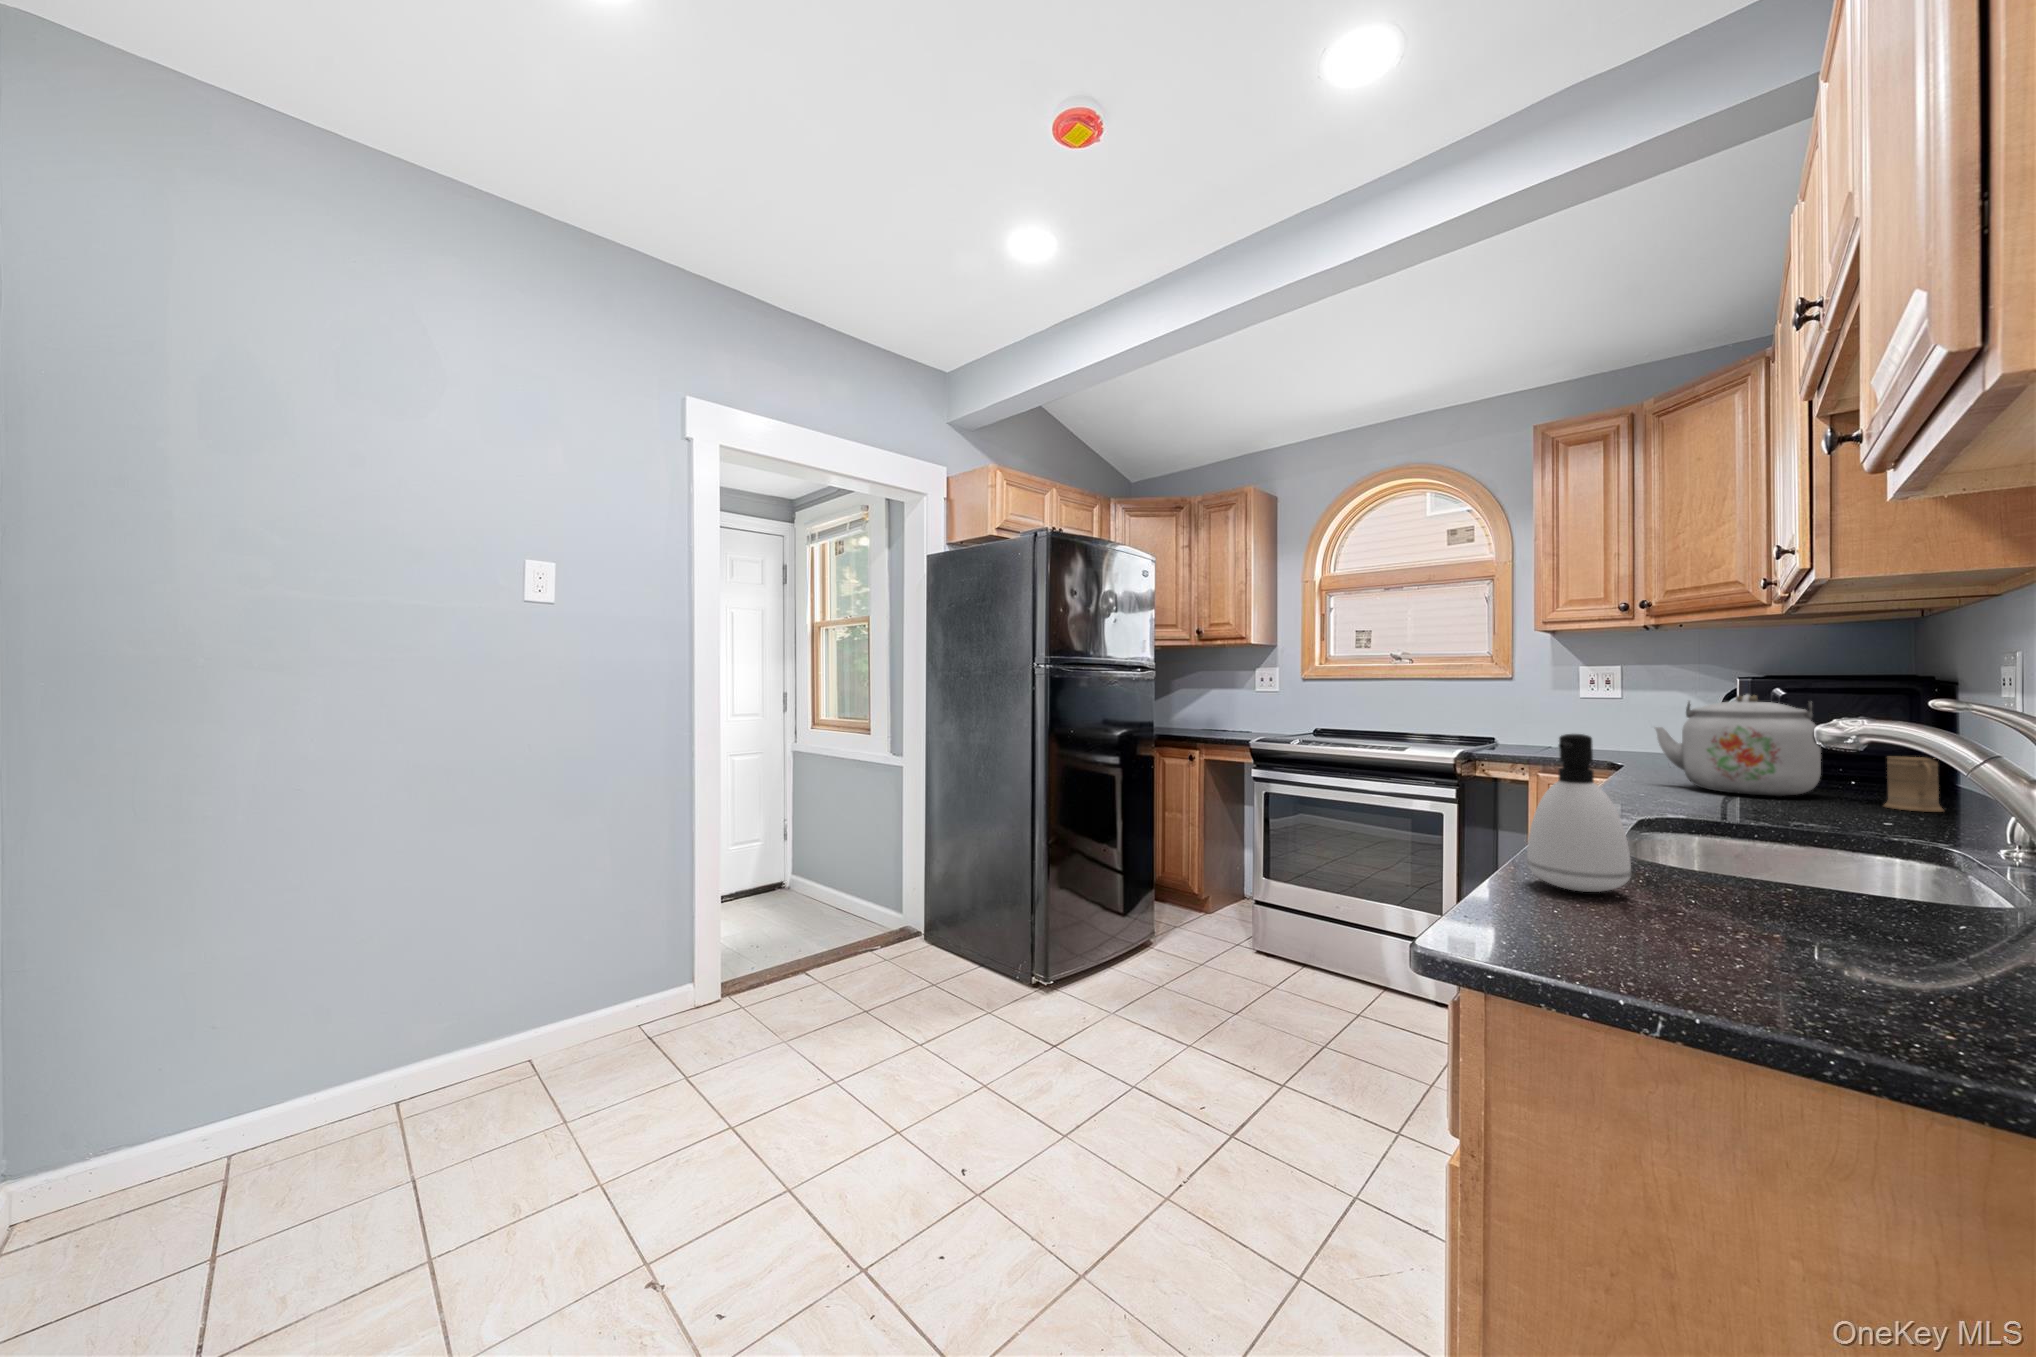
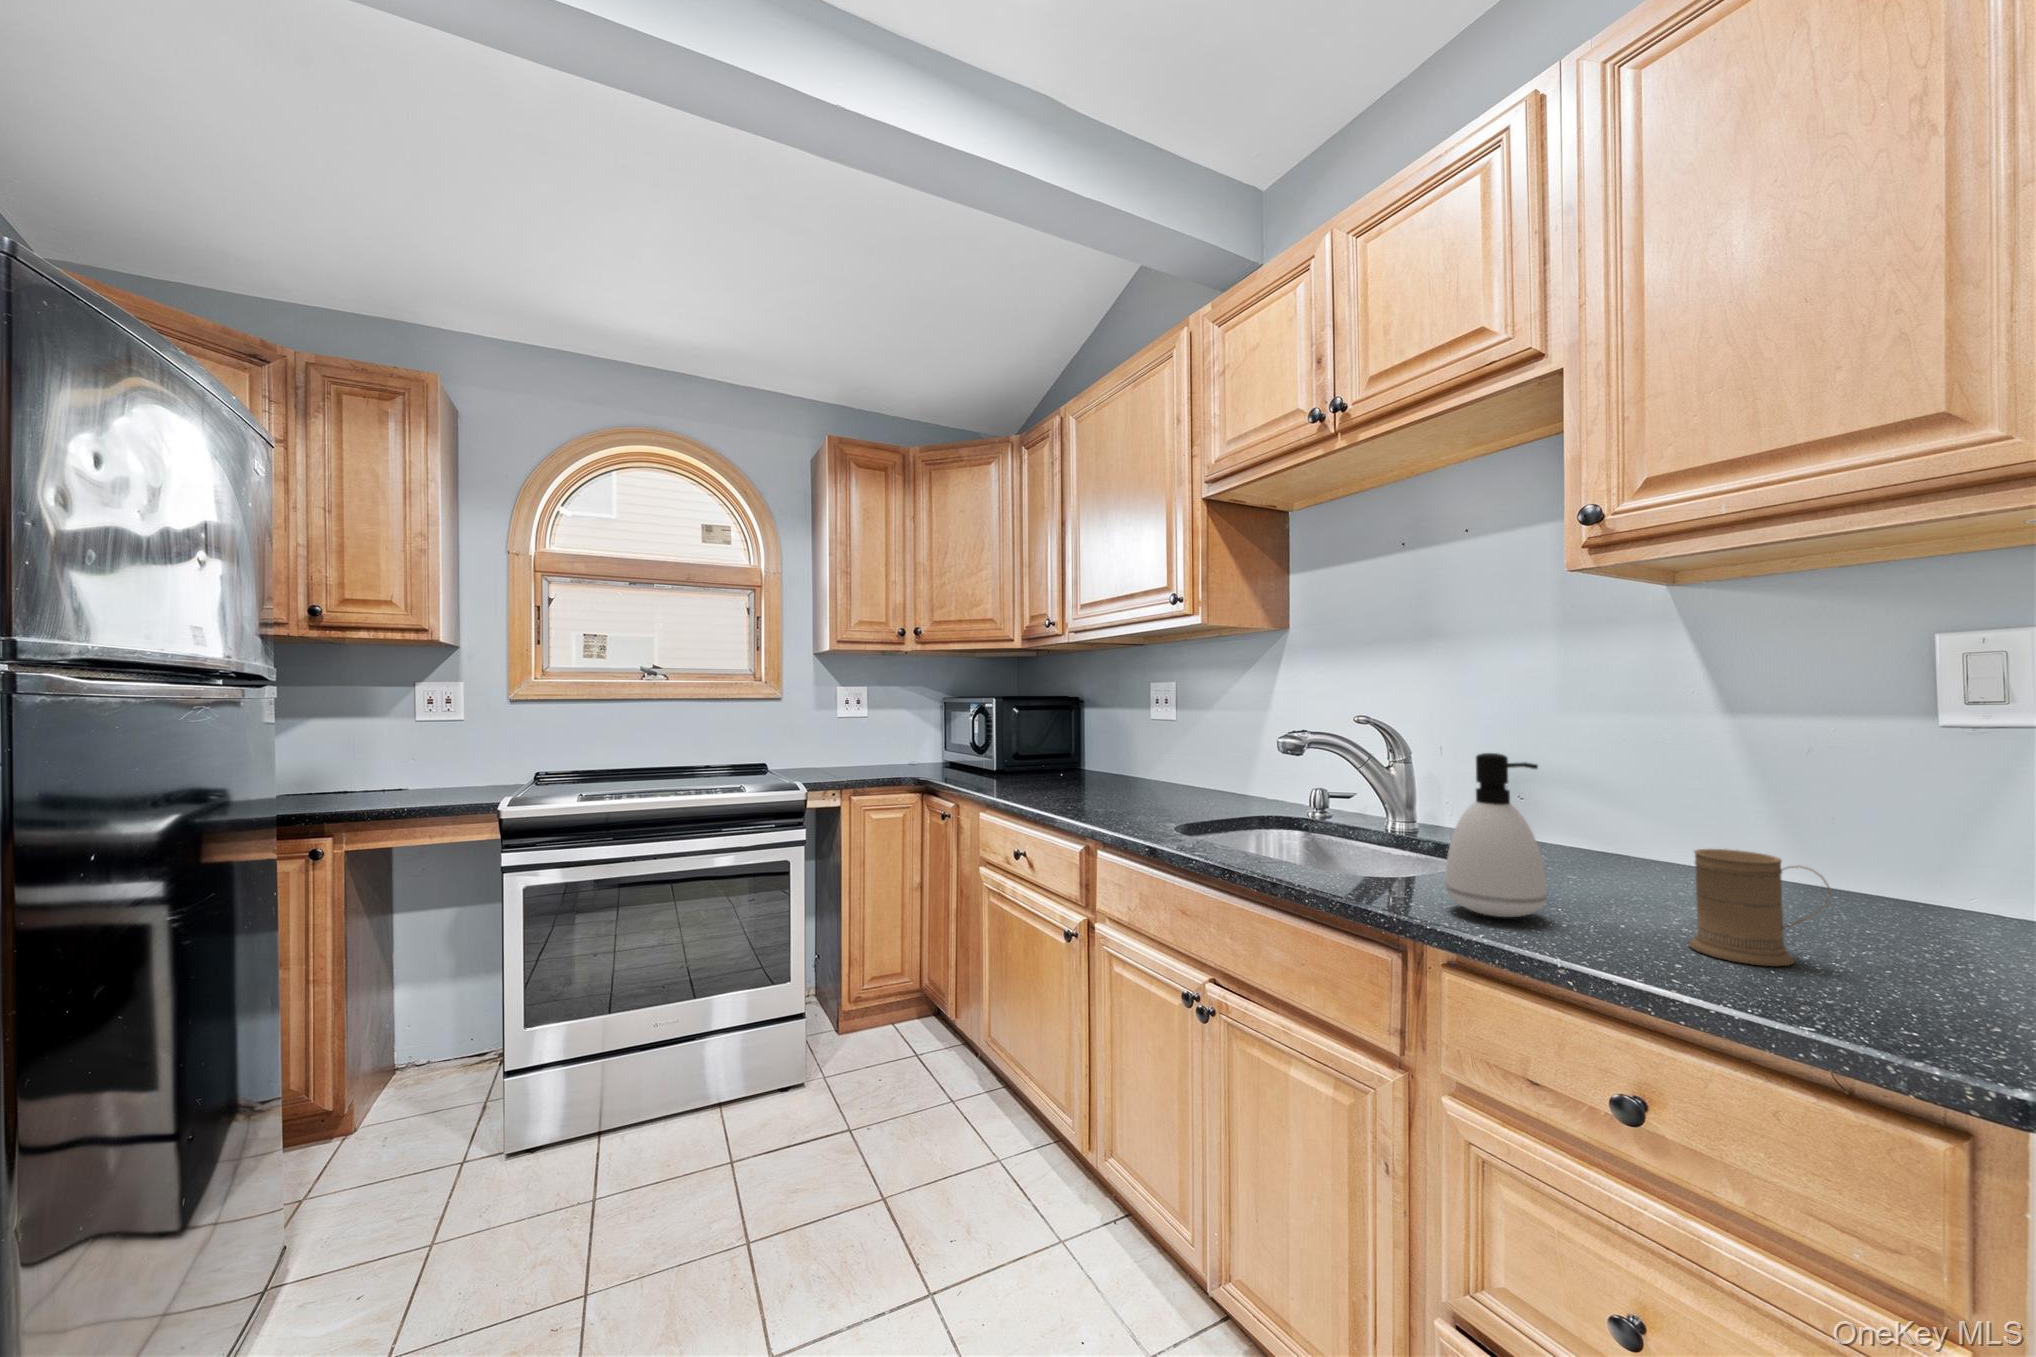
kettle: present [1655,694,1821,796] -> none [1024,711,1120,795]
mug: present [1884,757,1944,812] -> present [1689,849,1830,966]

